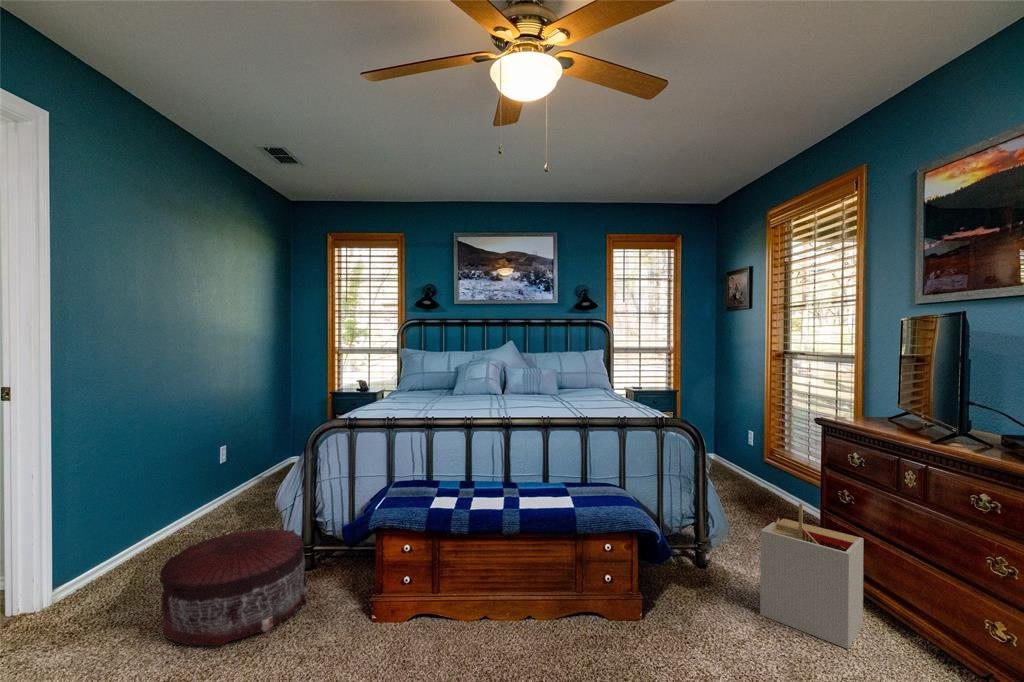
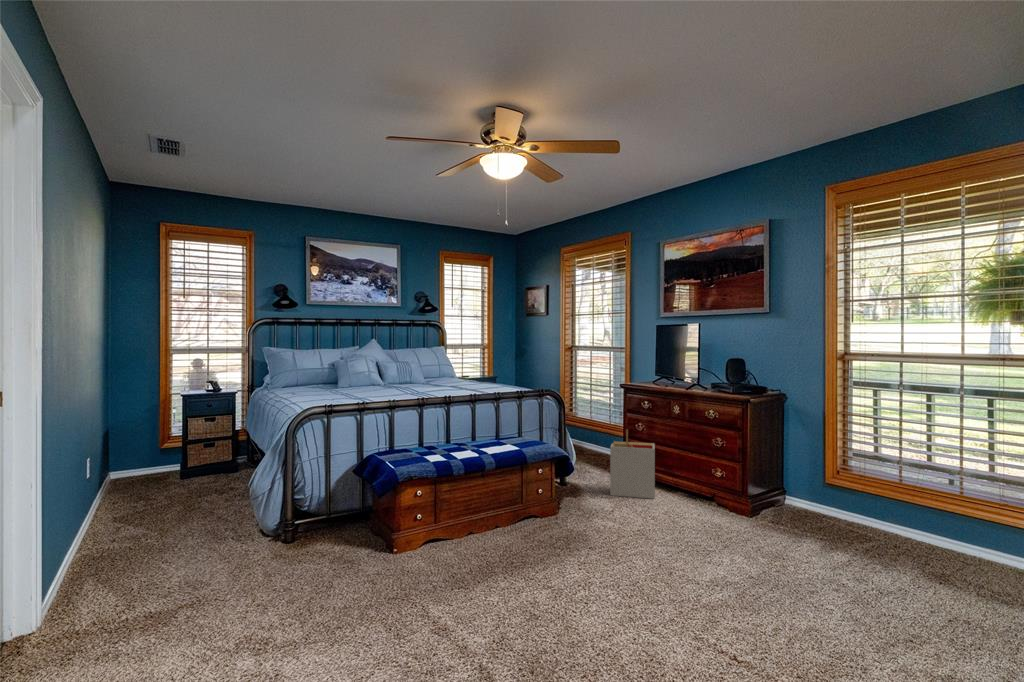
pouf: present [160,529,308,646] -> none [226,496,345,585]

